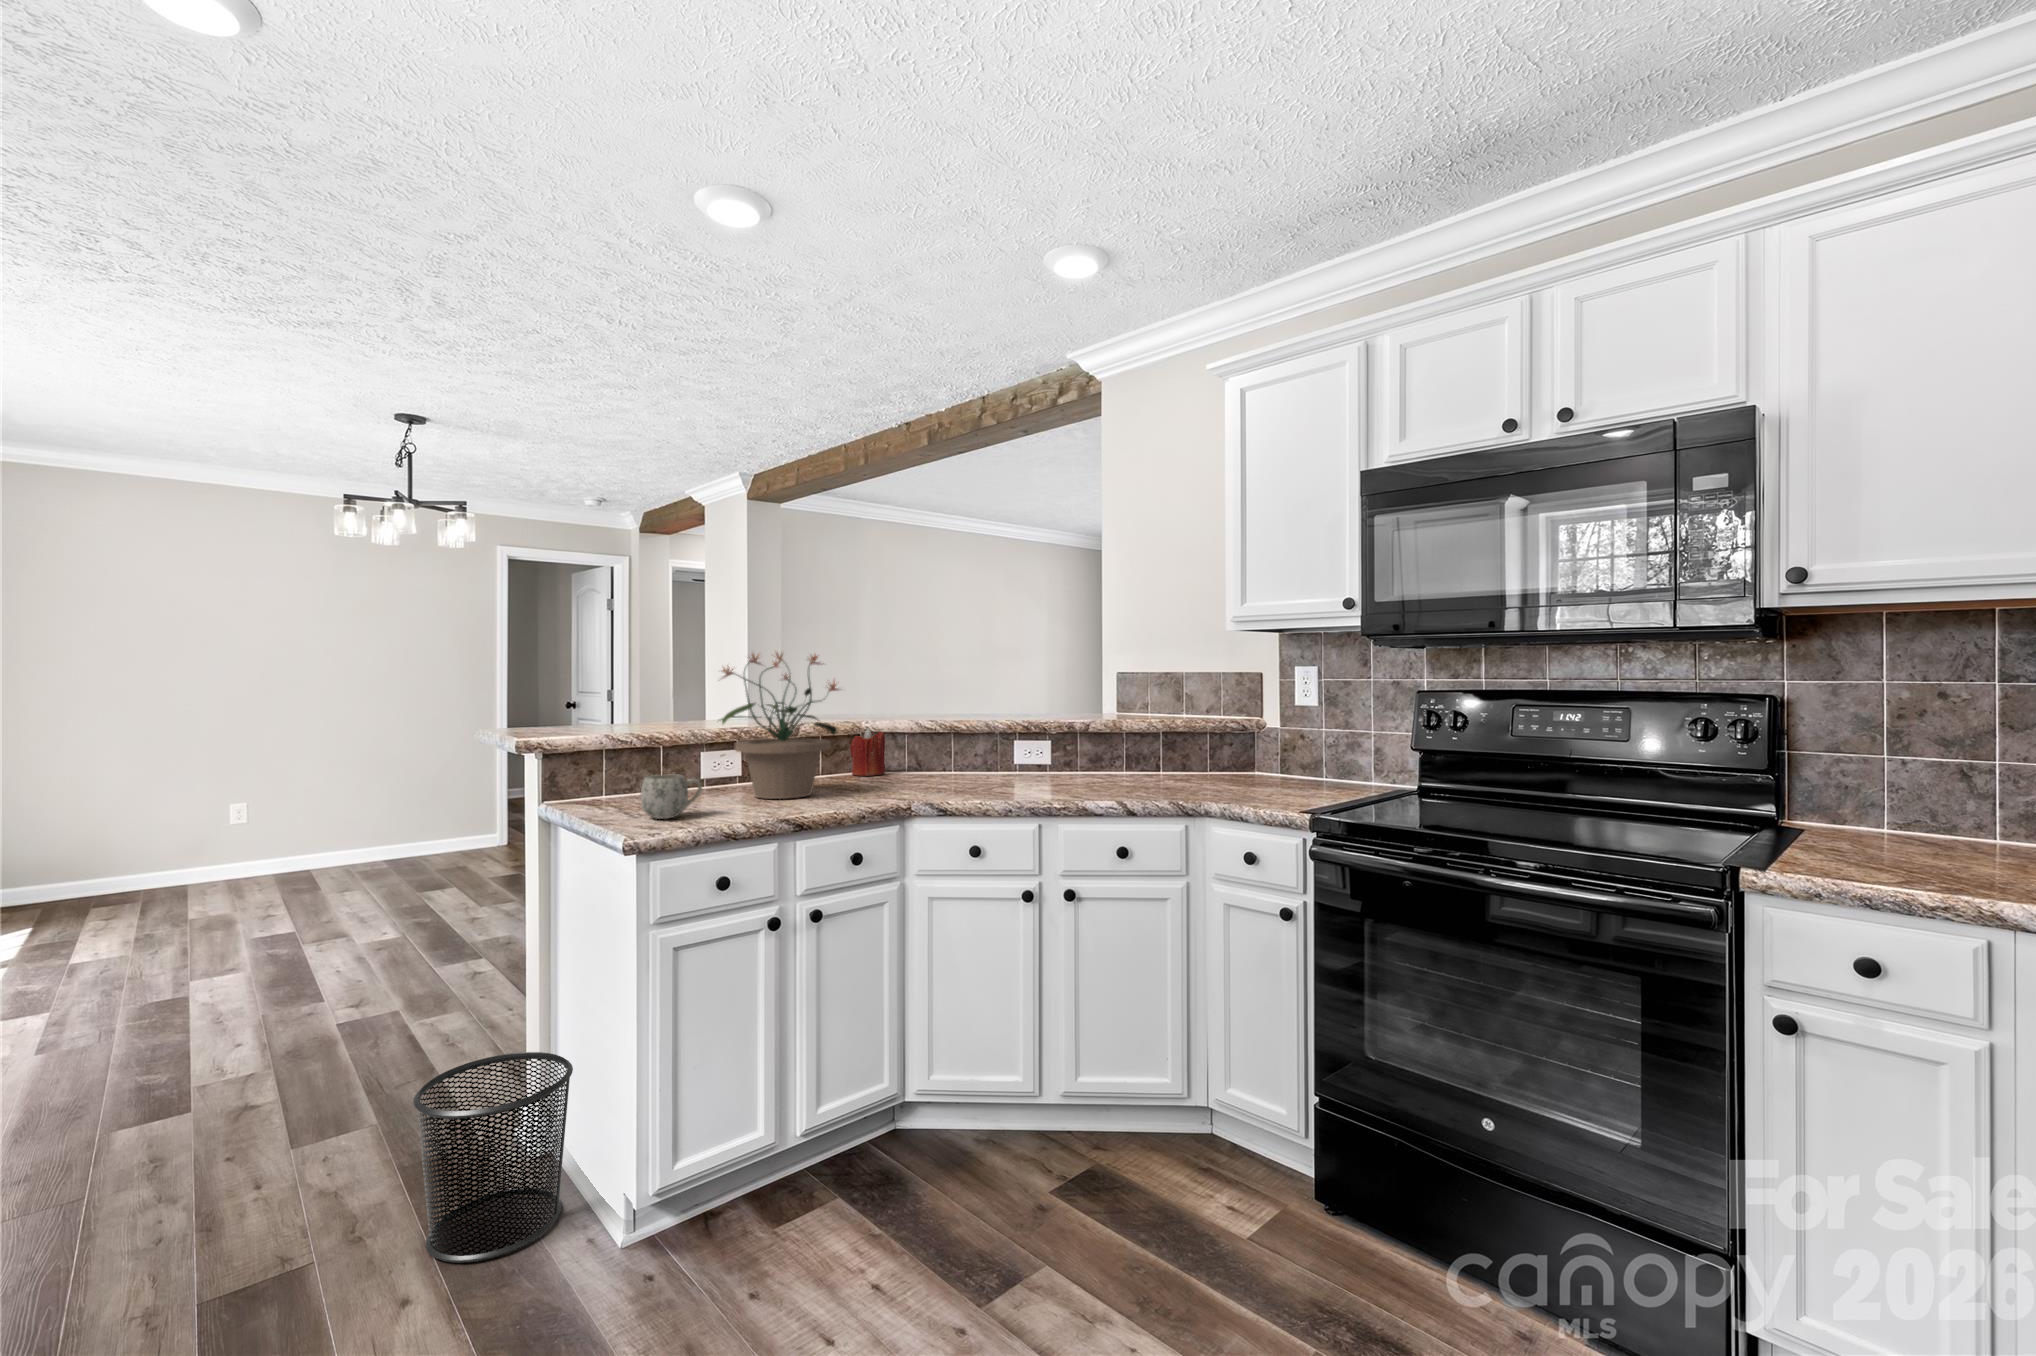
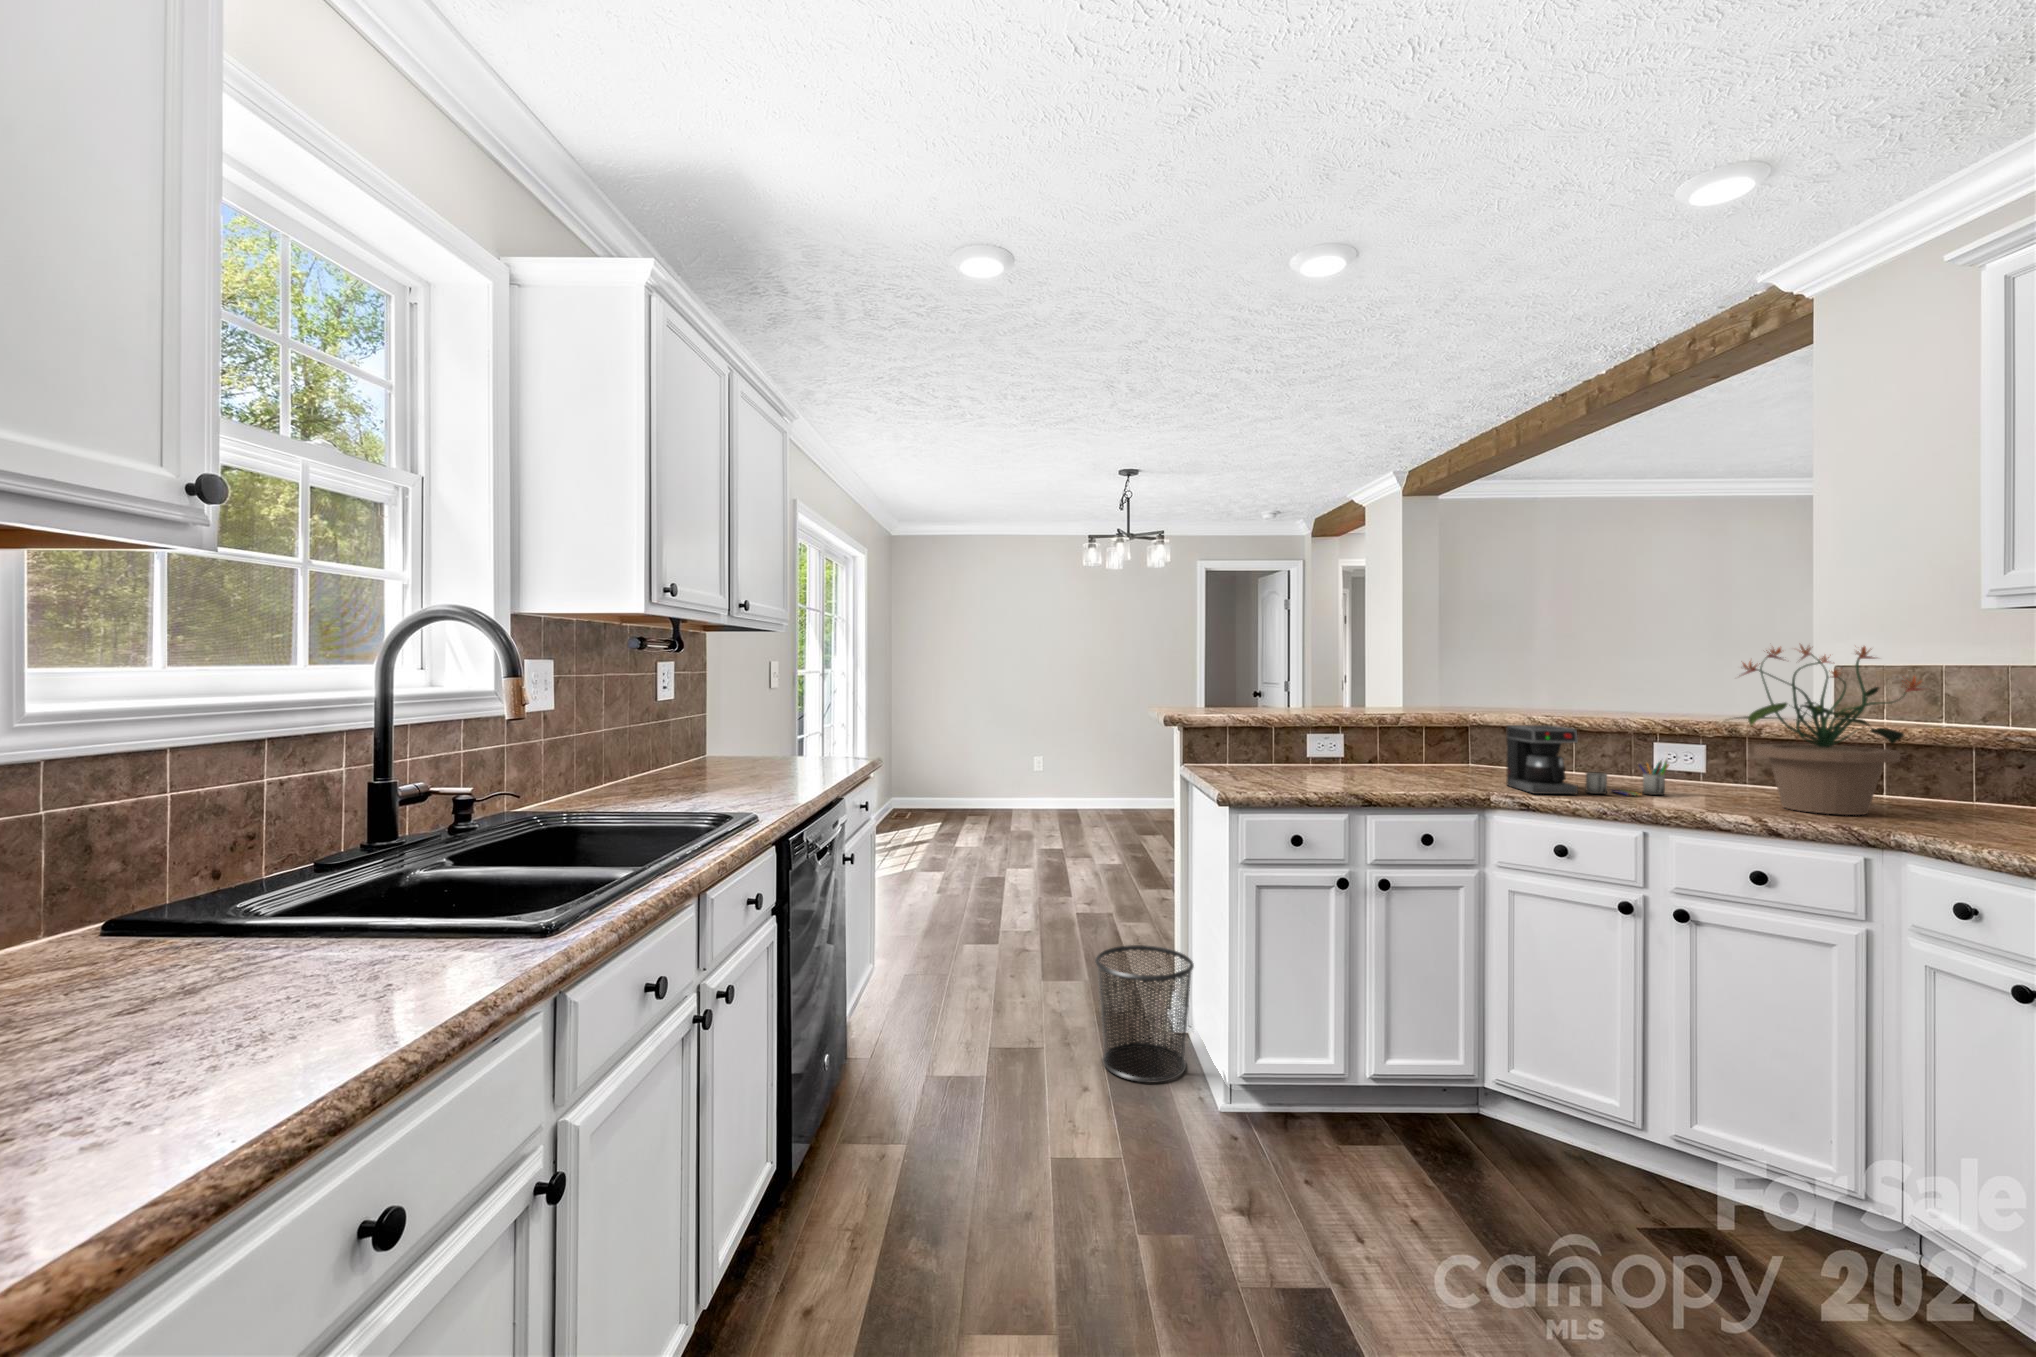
potted plant: present [721,652,838,799] -> present [1737,645,1923,815]
candle: present [850,728,885,776] -> none [1453,722,1491,768]
coffee maker: none [916,729,1042,797] -> present [1507,725,1669,796]
mug: present [641,775,702,819] -> none [1239,750,1288,785]

